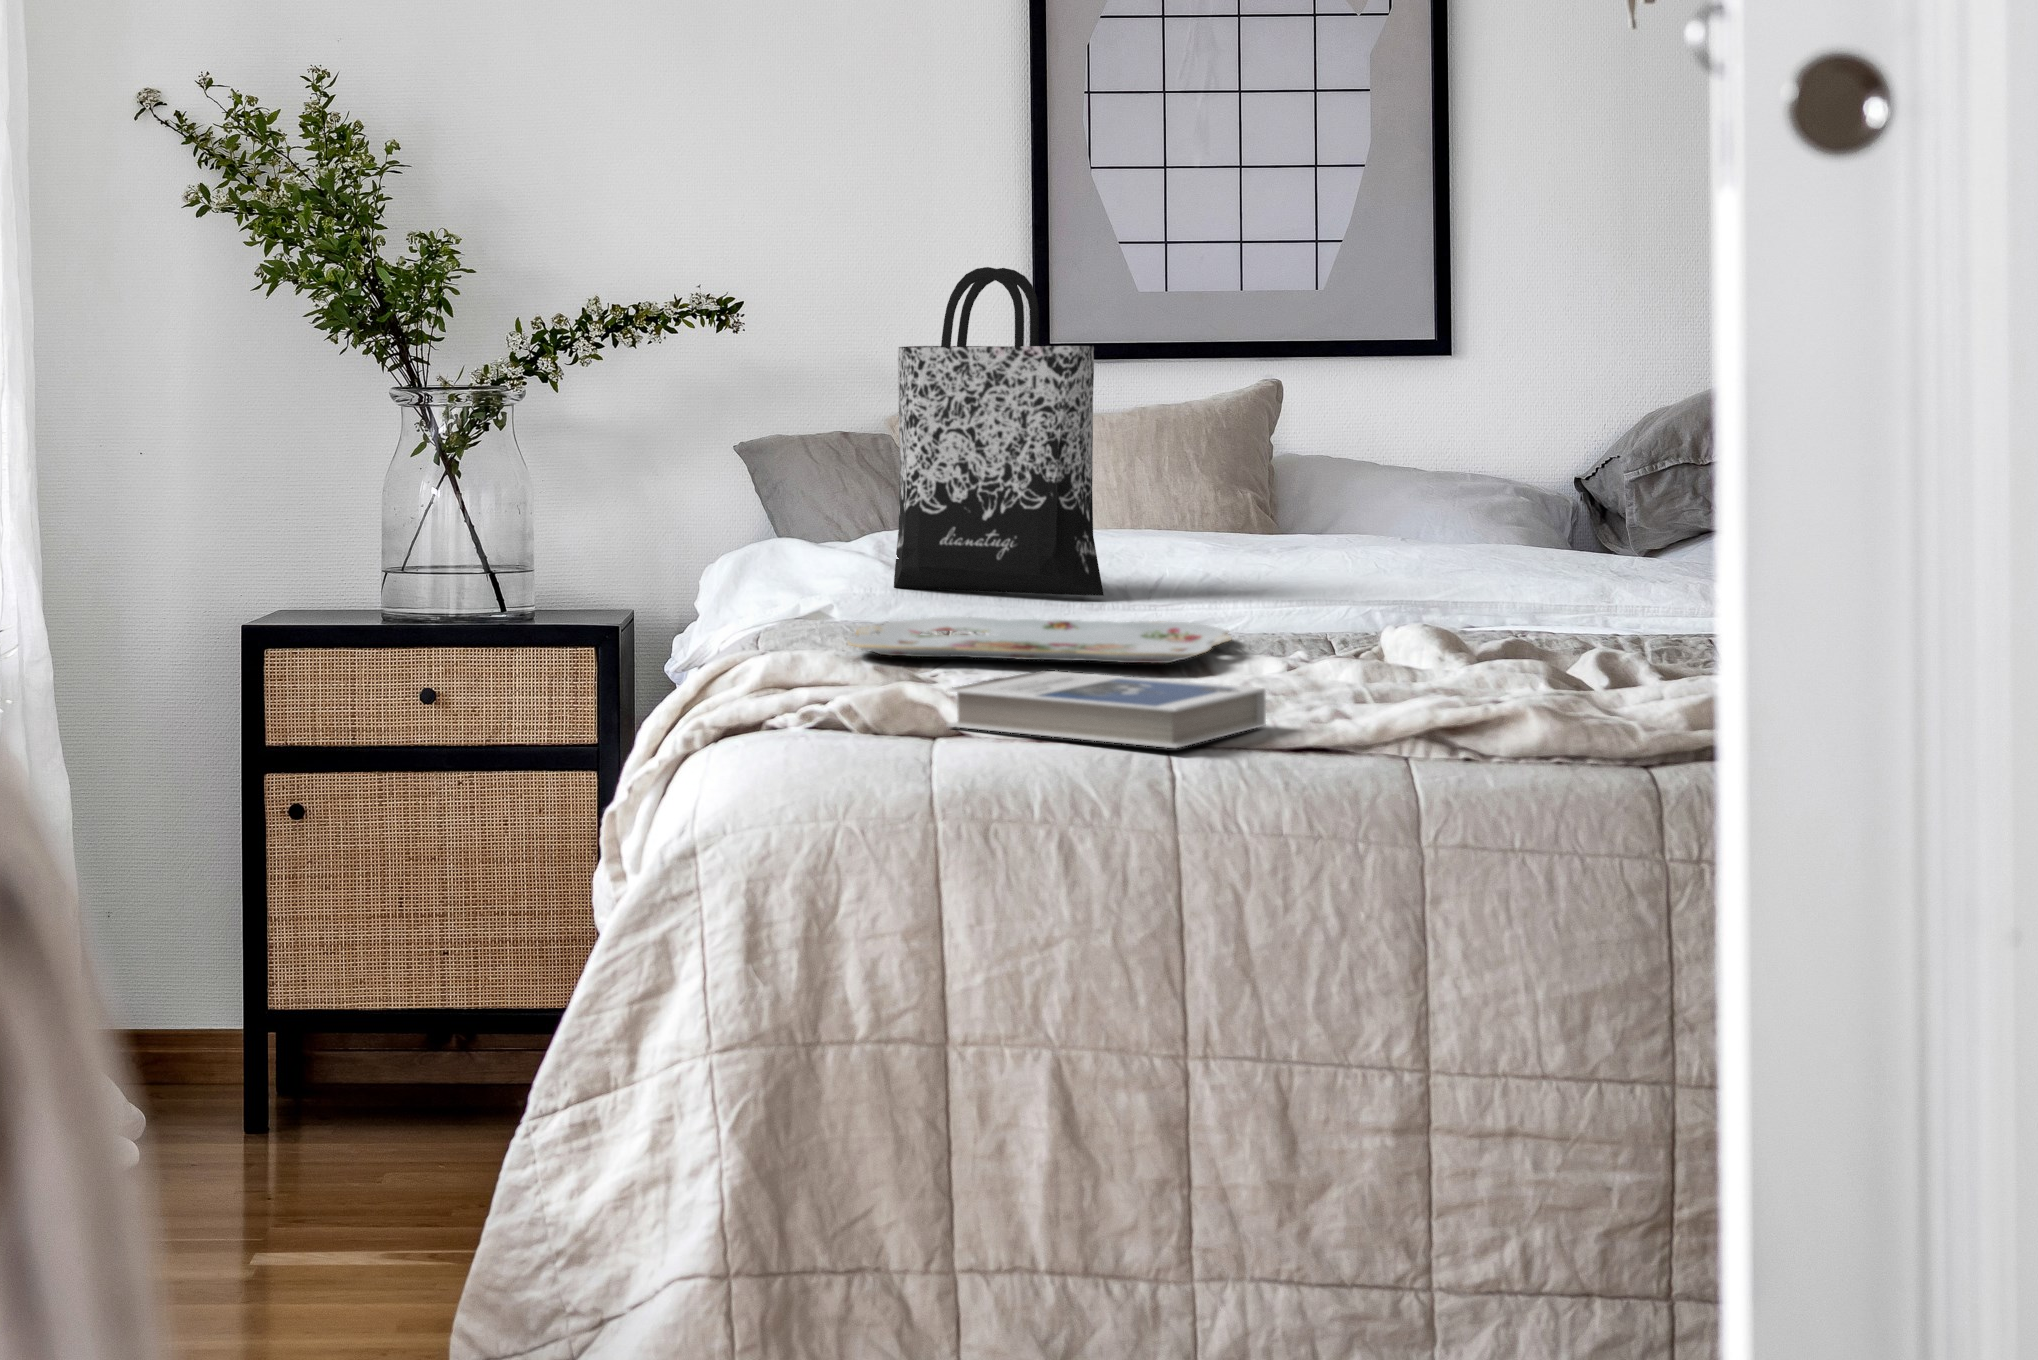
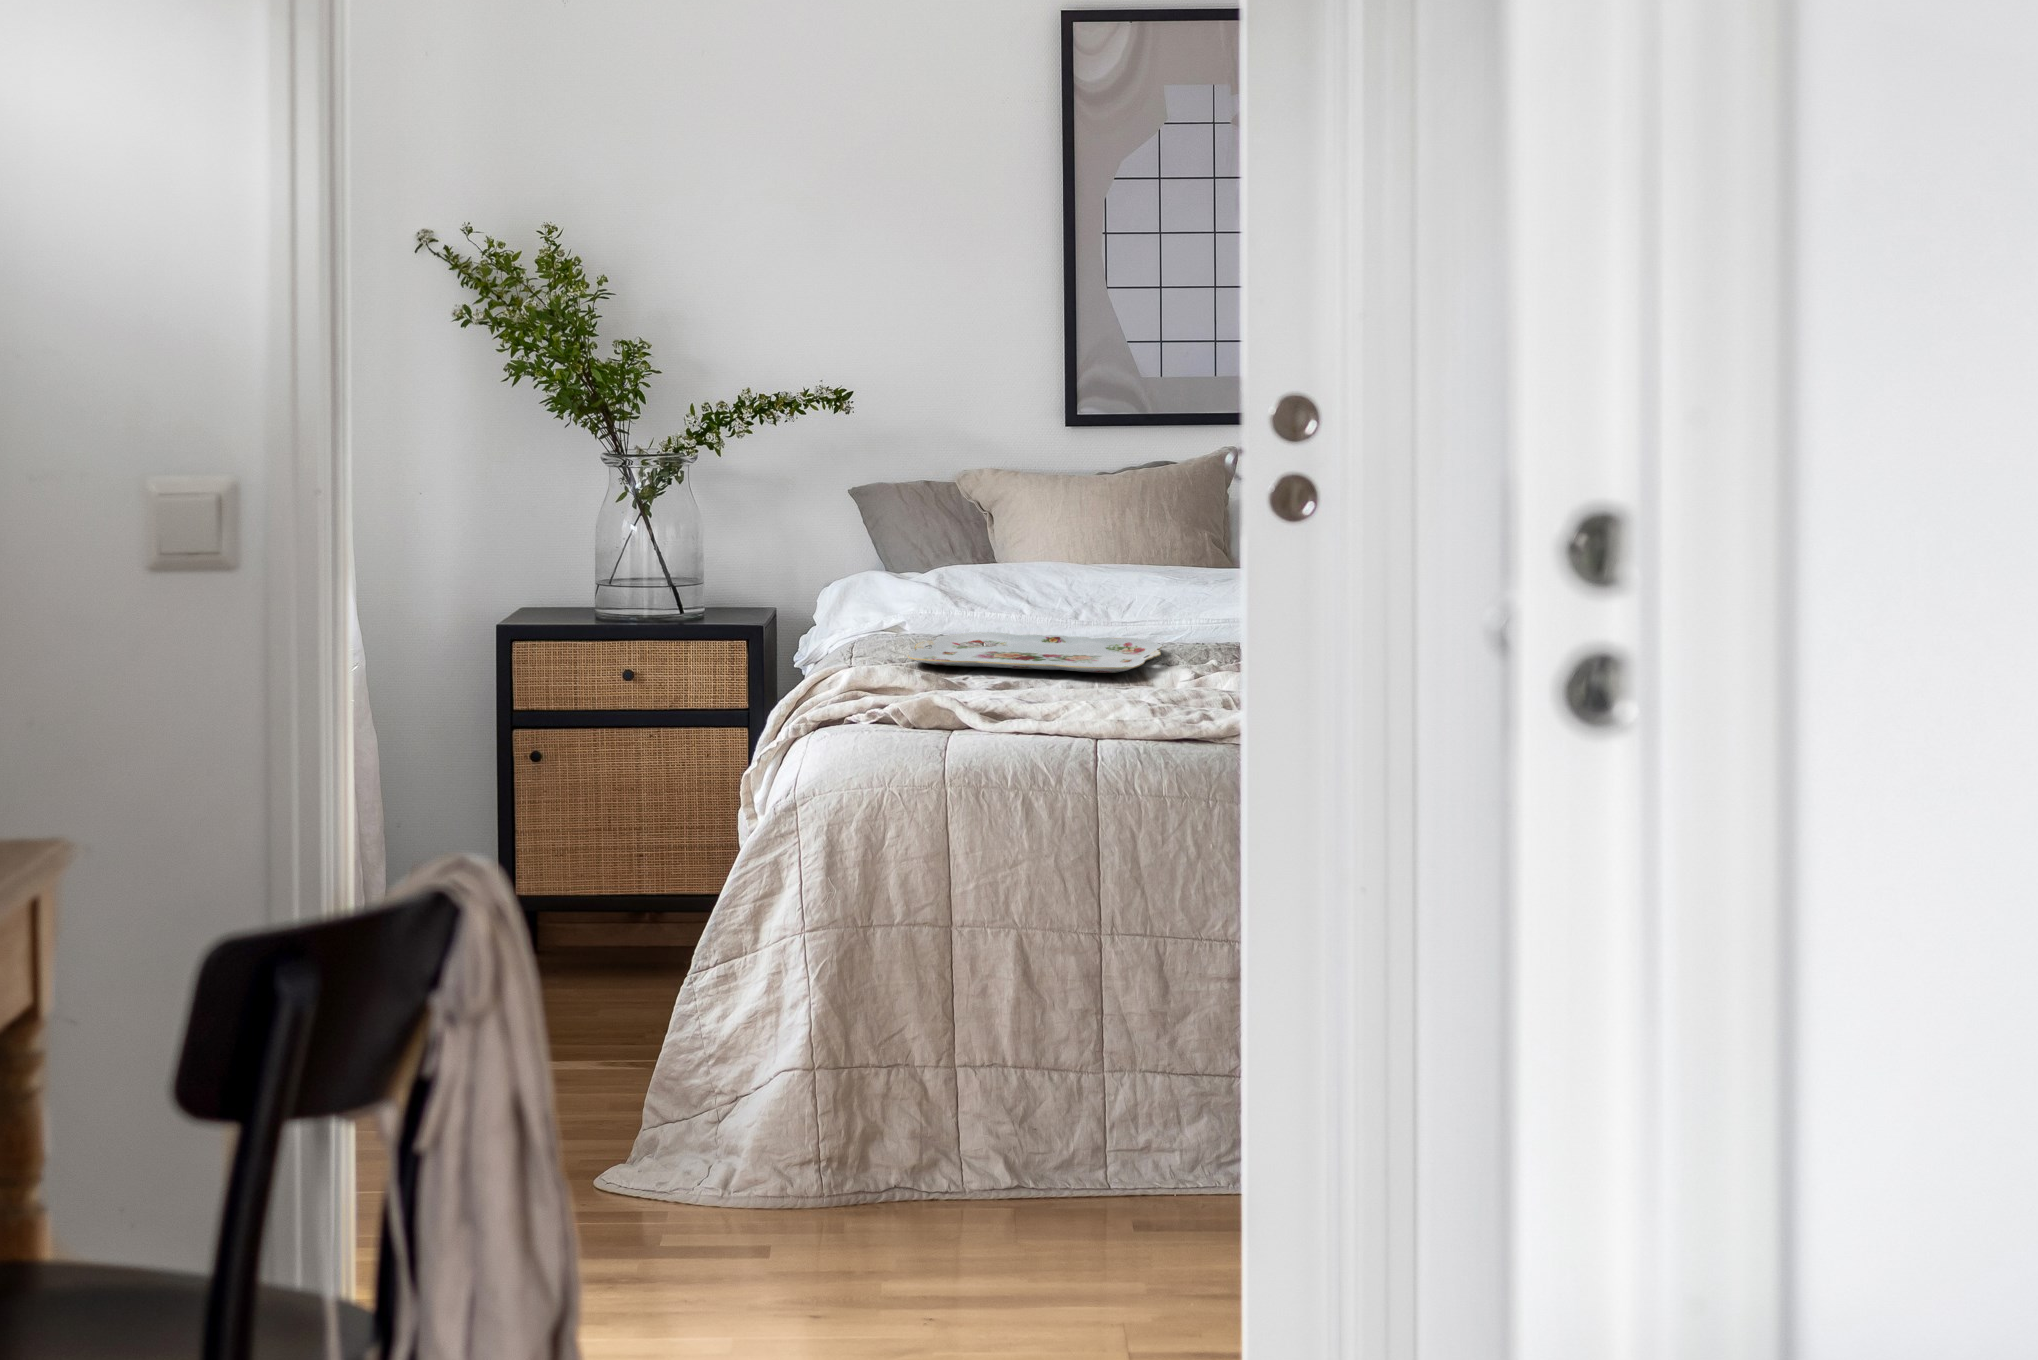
tote bag: present [894,267,1104,596] -> none [950,386,1090,613]
hardback book: present [947,671,1266,748] -> none [961,683,1163,741]

